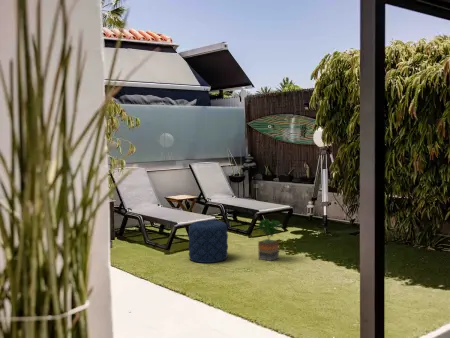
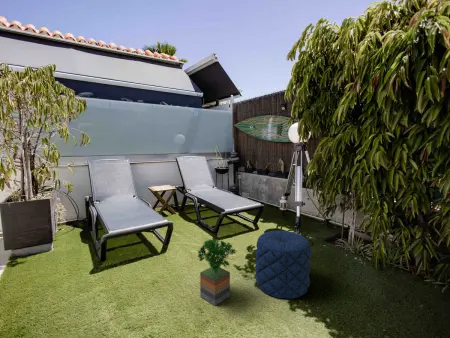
pouf: present [188,220,228,263] -> present [255,231,311,299]

